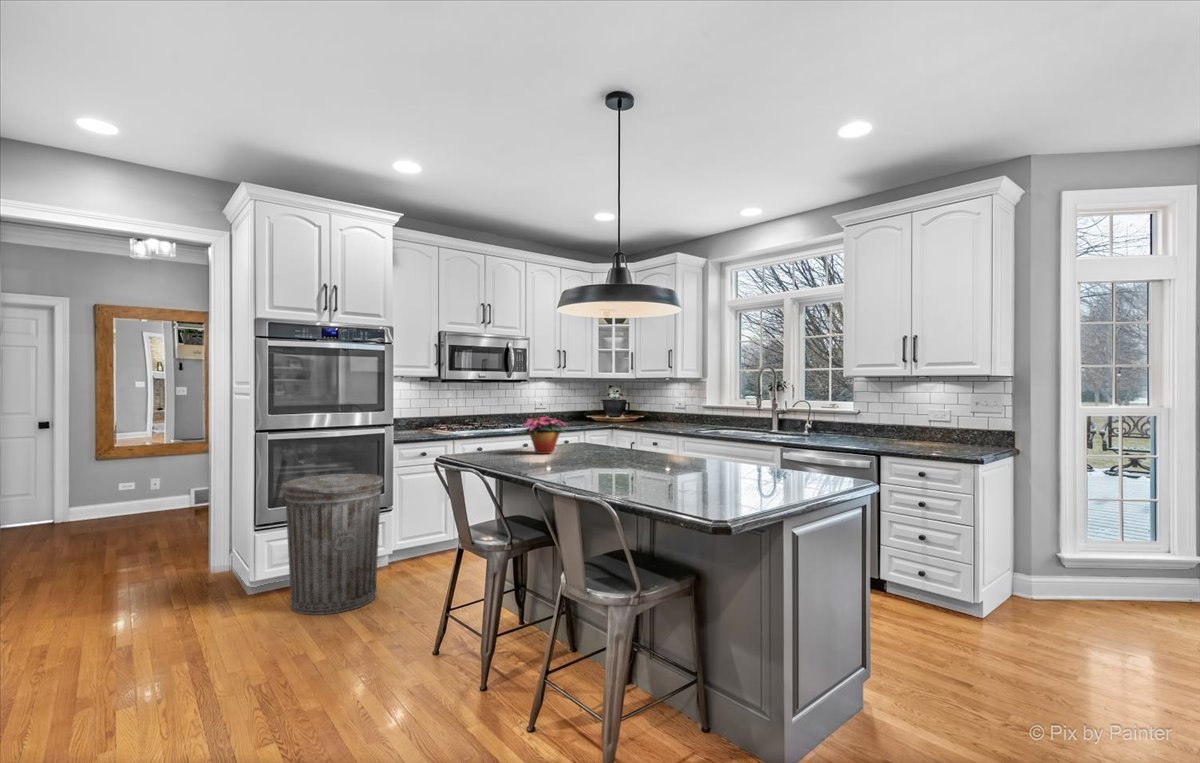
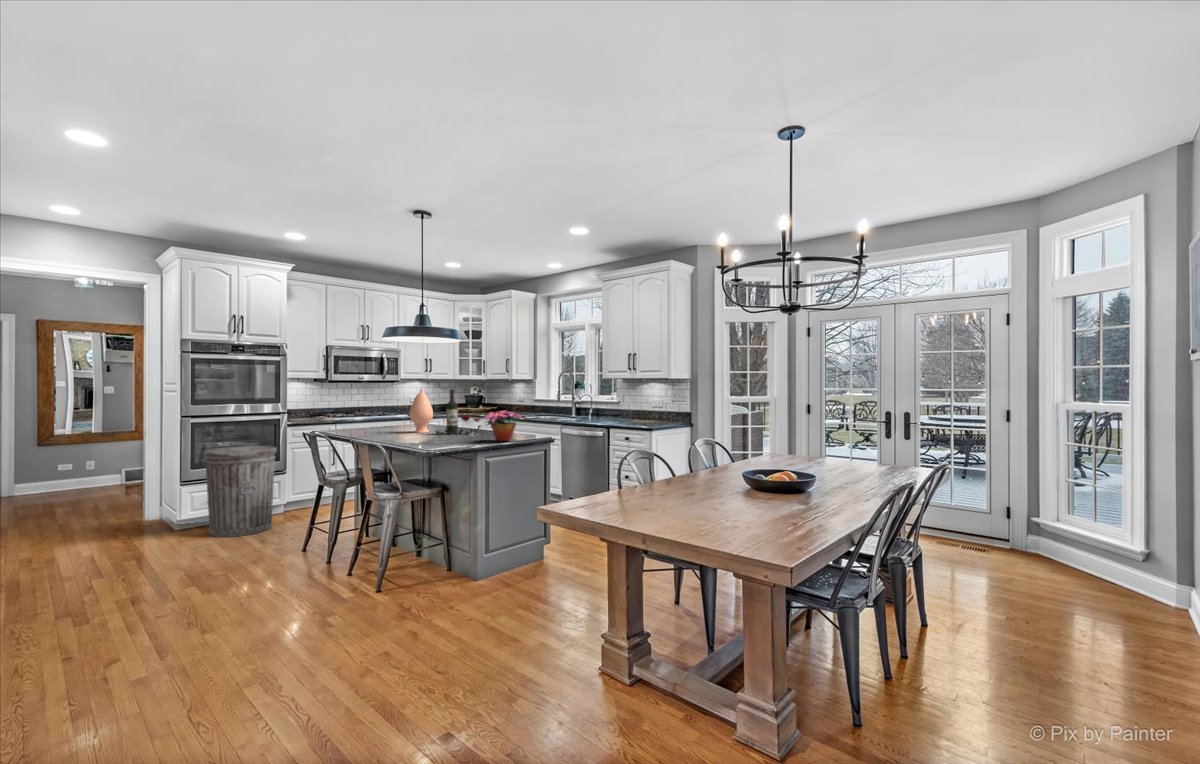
vase: none [593,391,629,463] -> present [410,389,433,433]
wine bottle: none [642,392,723,470] -> present [436,389,481,435]
flower arrangement: present [523,417,565,454] -> present [485,411,520,441]

